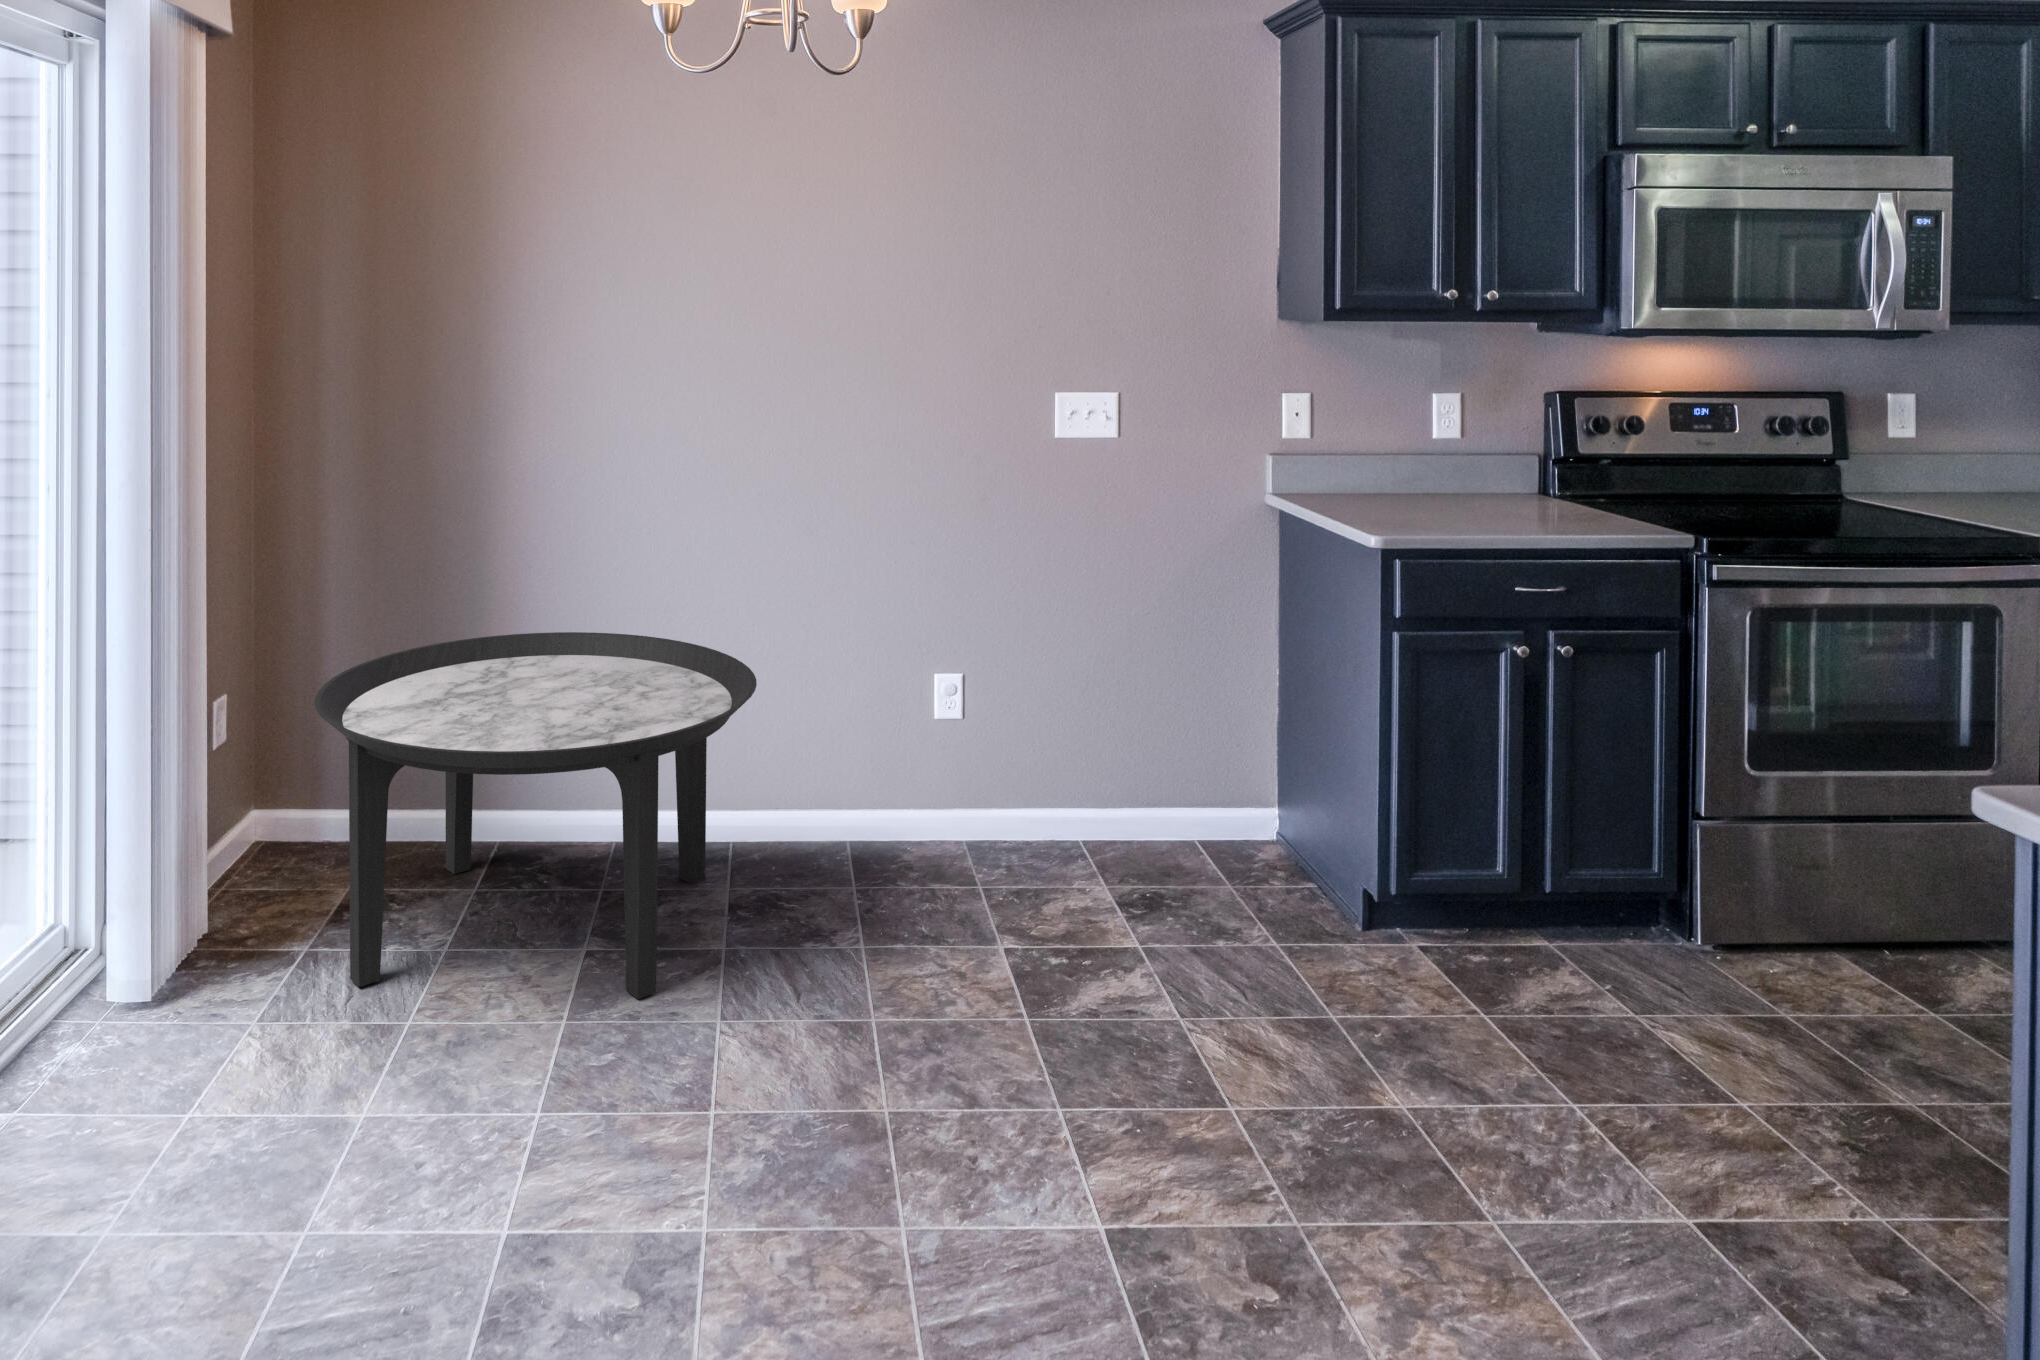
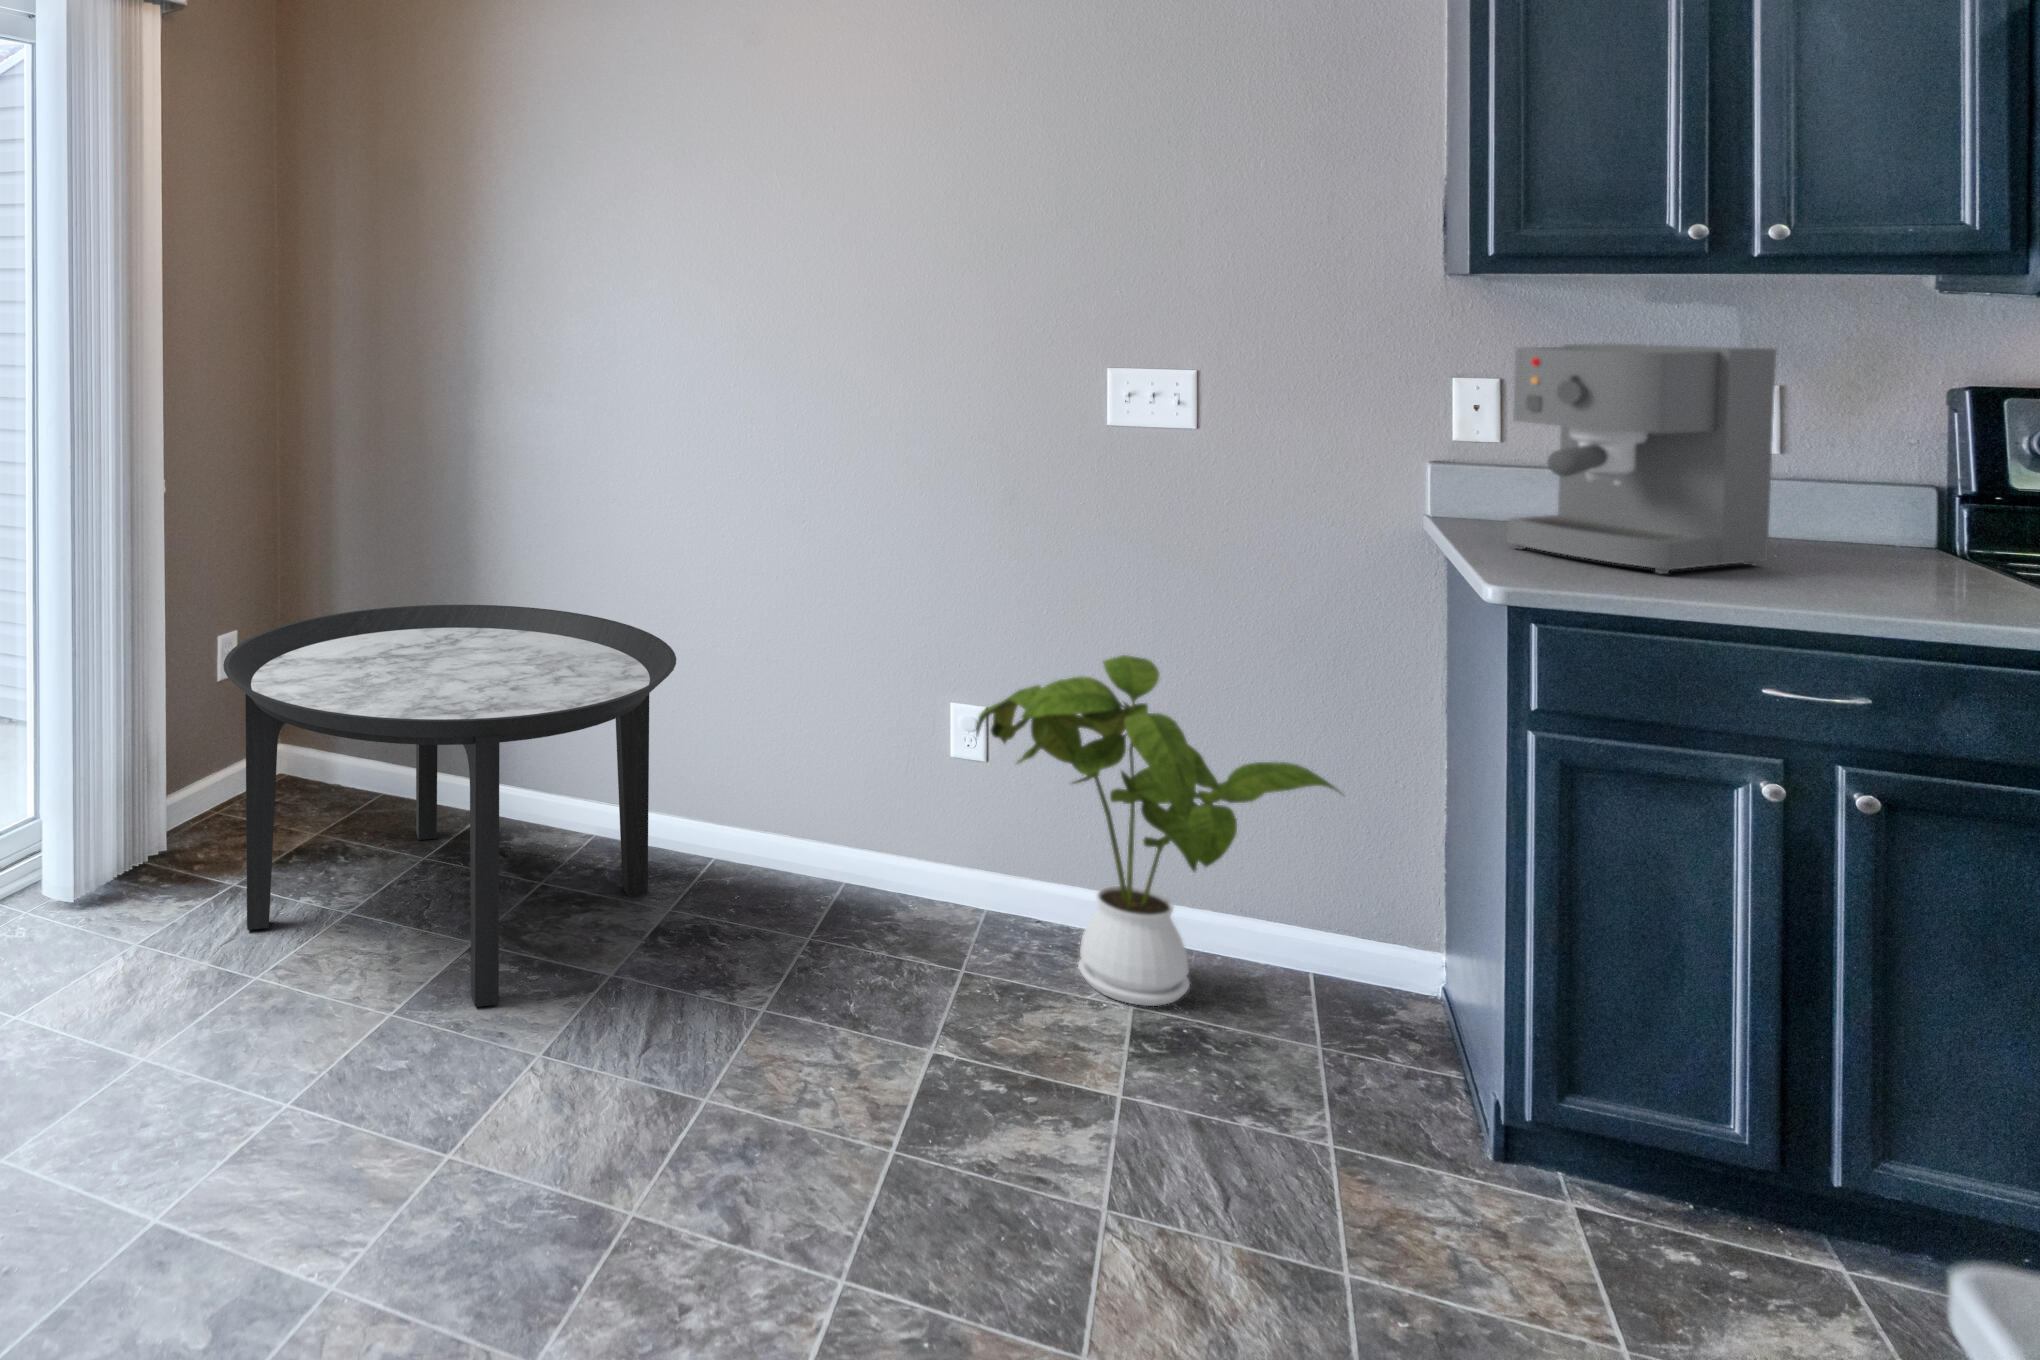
coffee maker: none [1354,376,1496,530] -> present [1507,343,1776,574]
house plant: none [990,618,1239,883] -> present [976,655,1340,1006]

